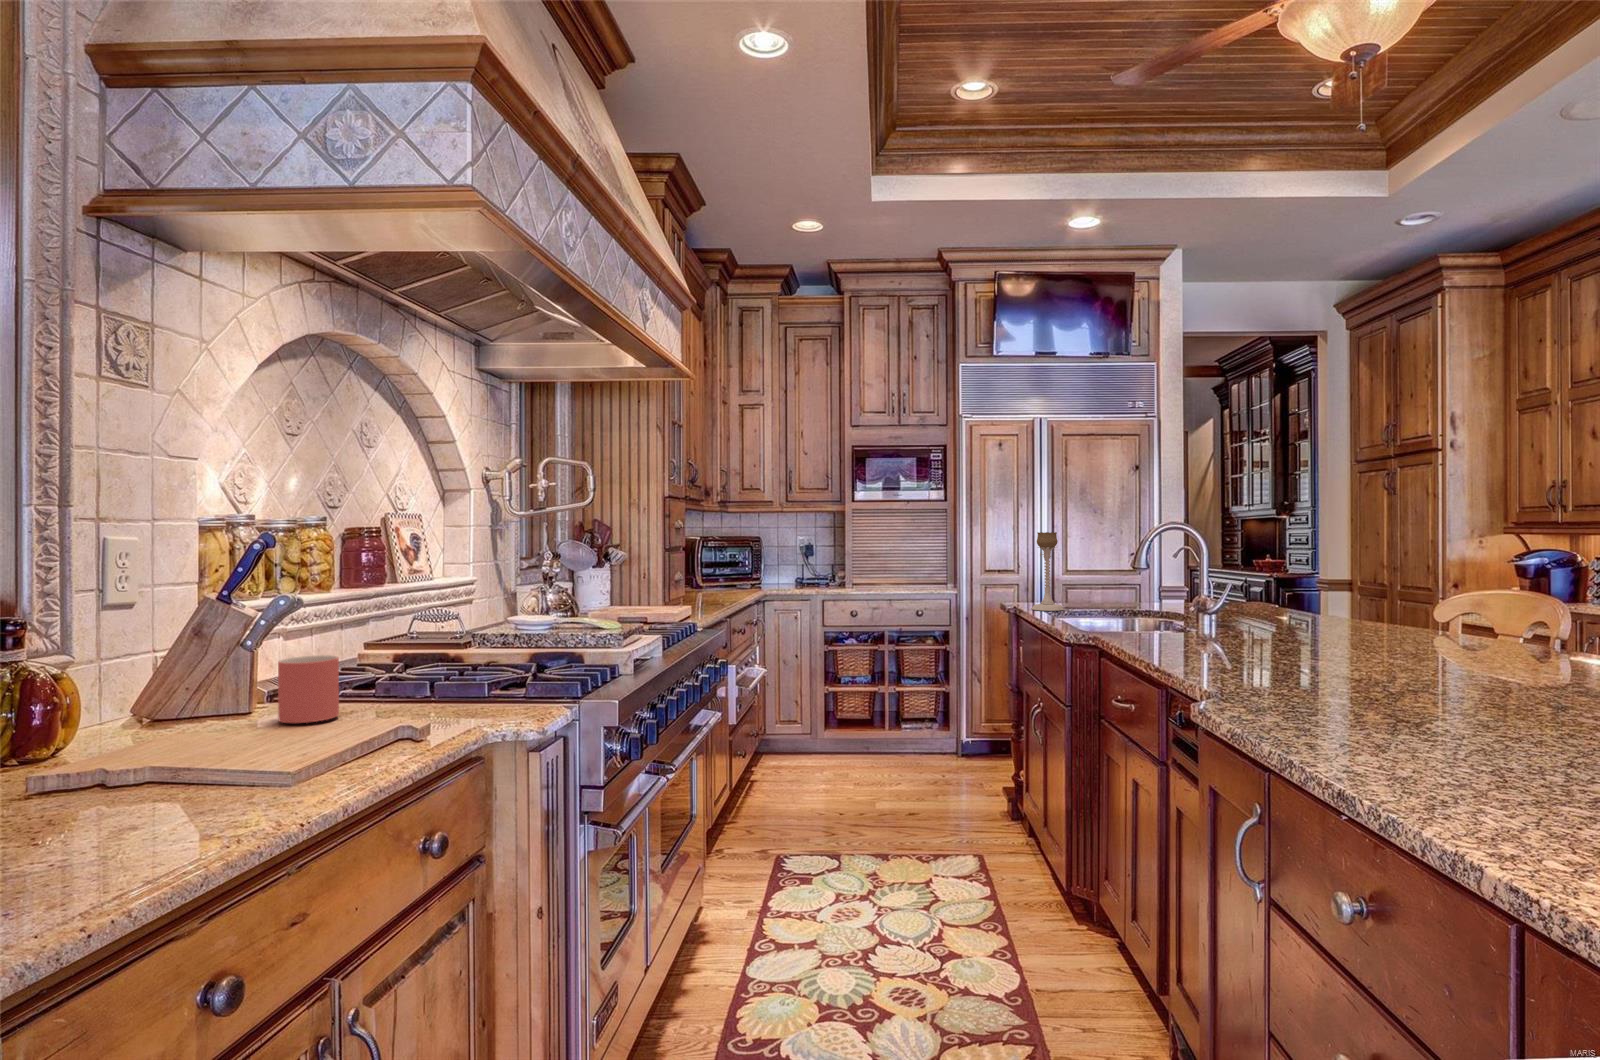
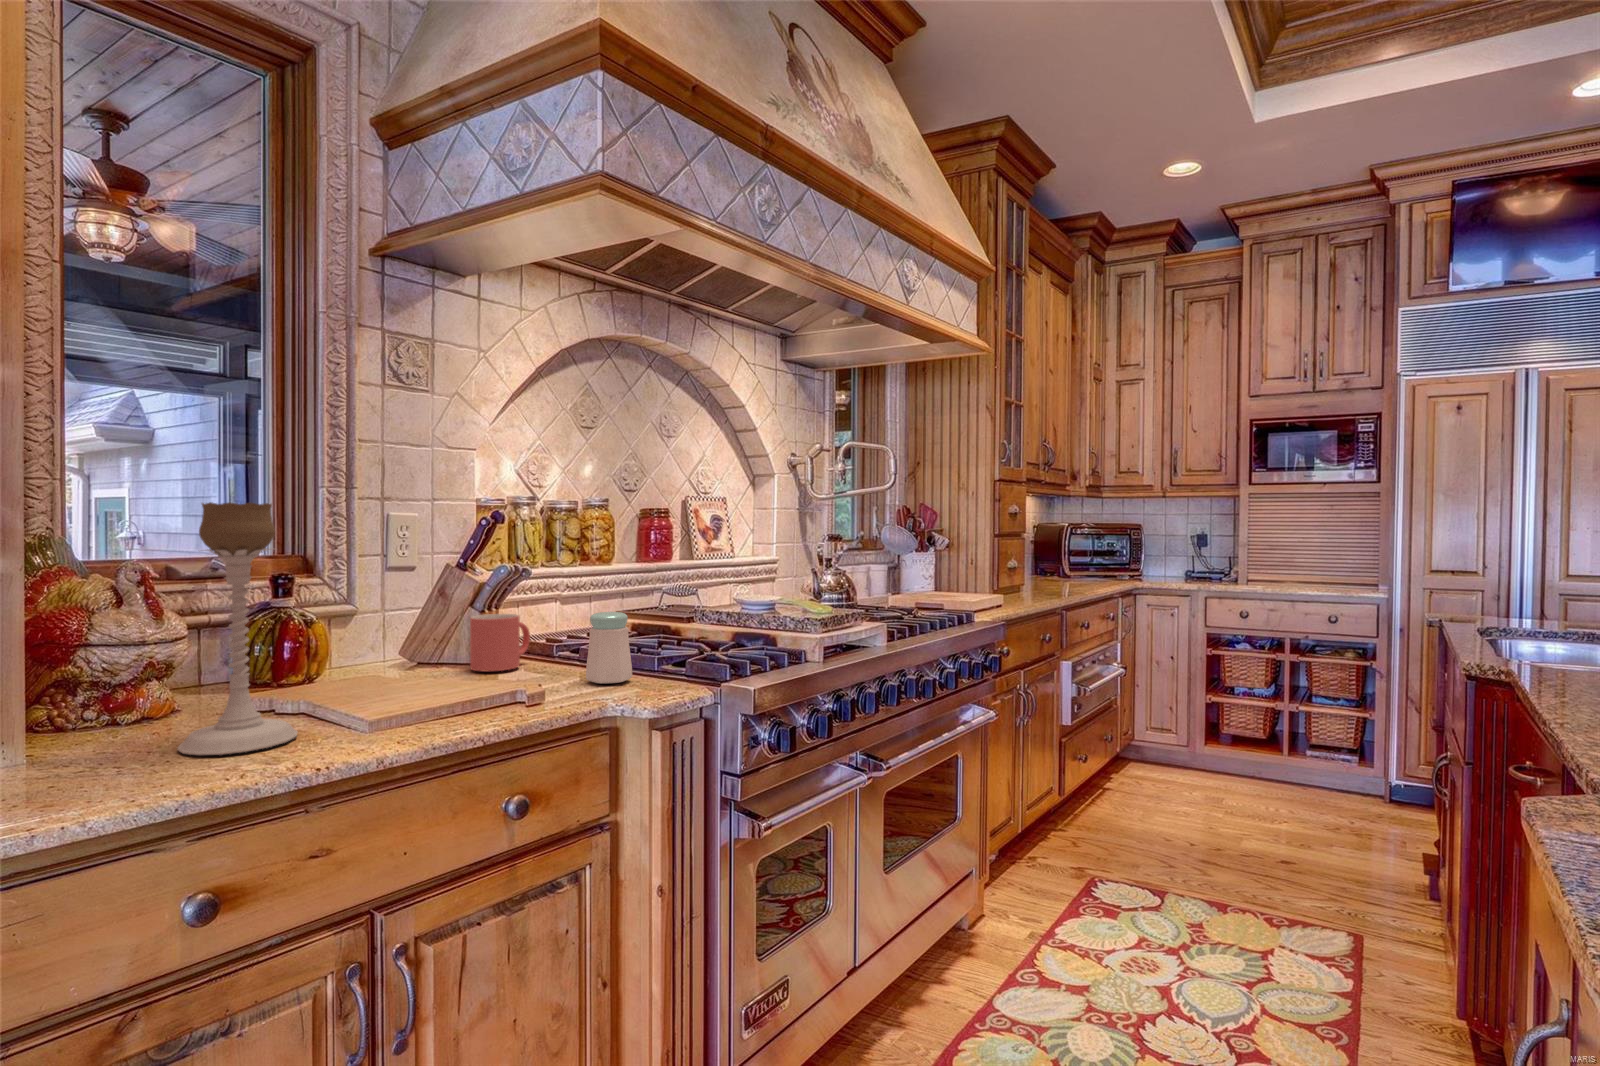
candle holder: present [1031,532,1064,611] -> present [177,502,297,755]
salt shaker: none [449,643,495,718] -> present [586,612,632,684]

